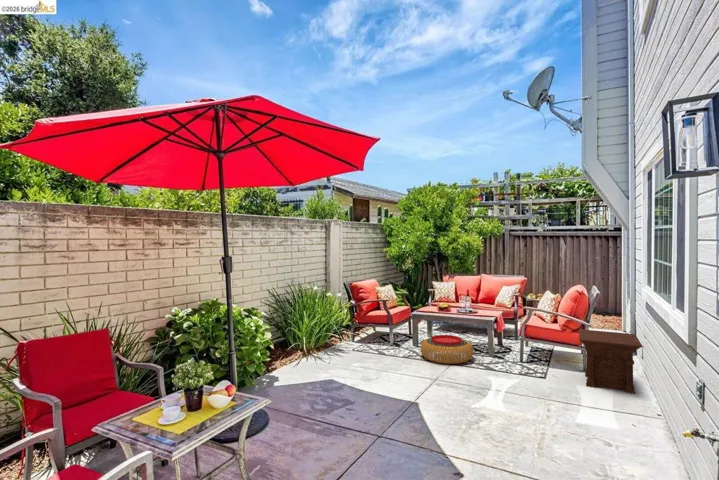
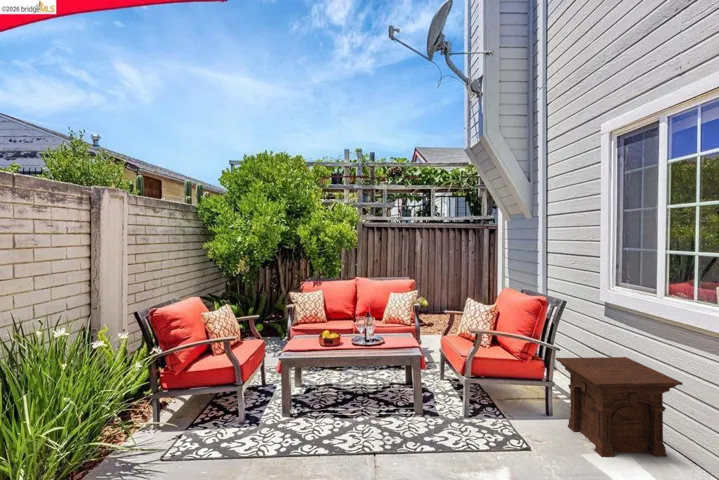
pouf: present [420,335,473,364] -> none [310,392,405,458]

